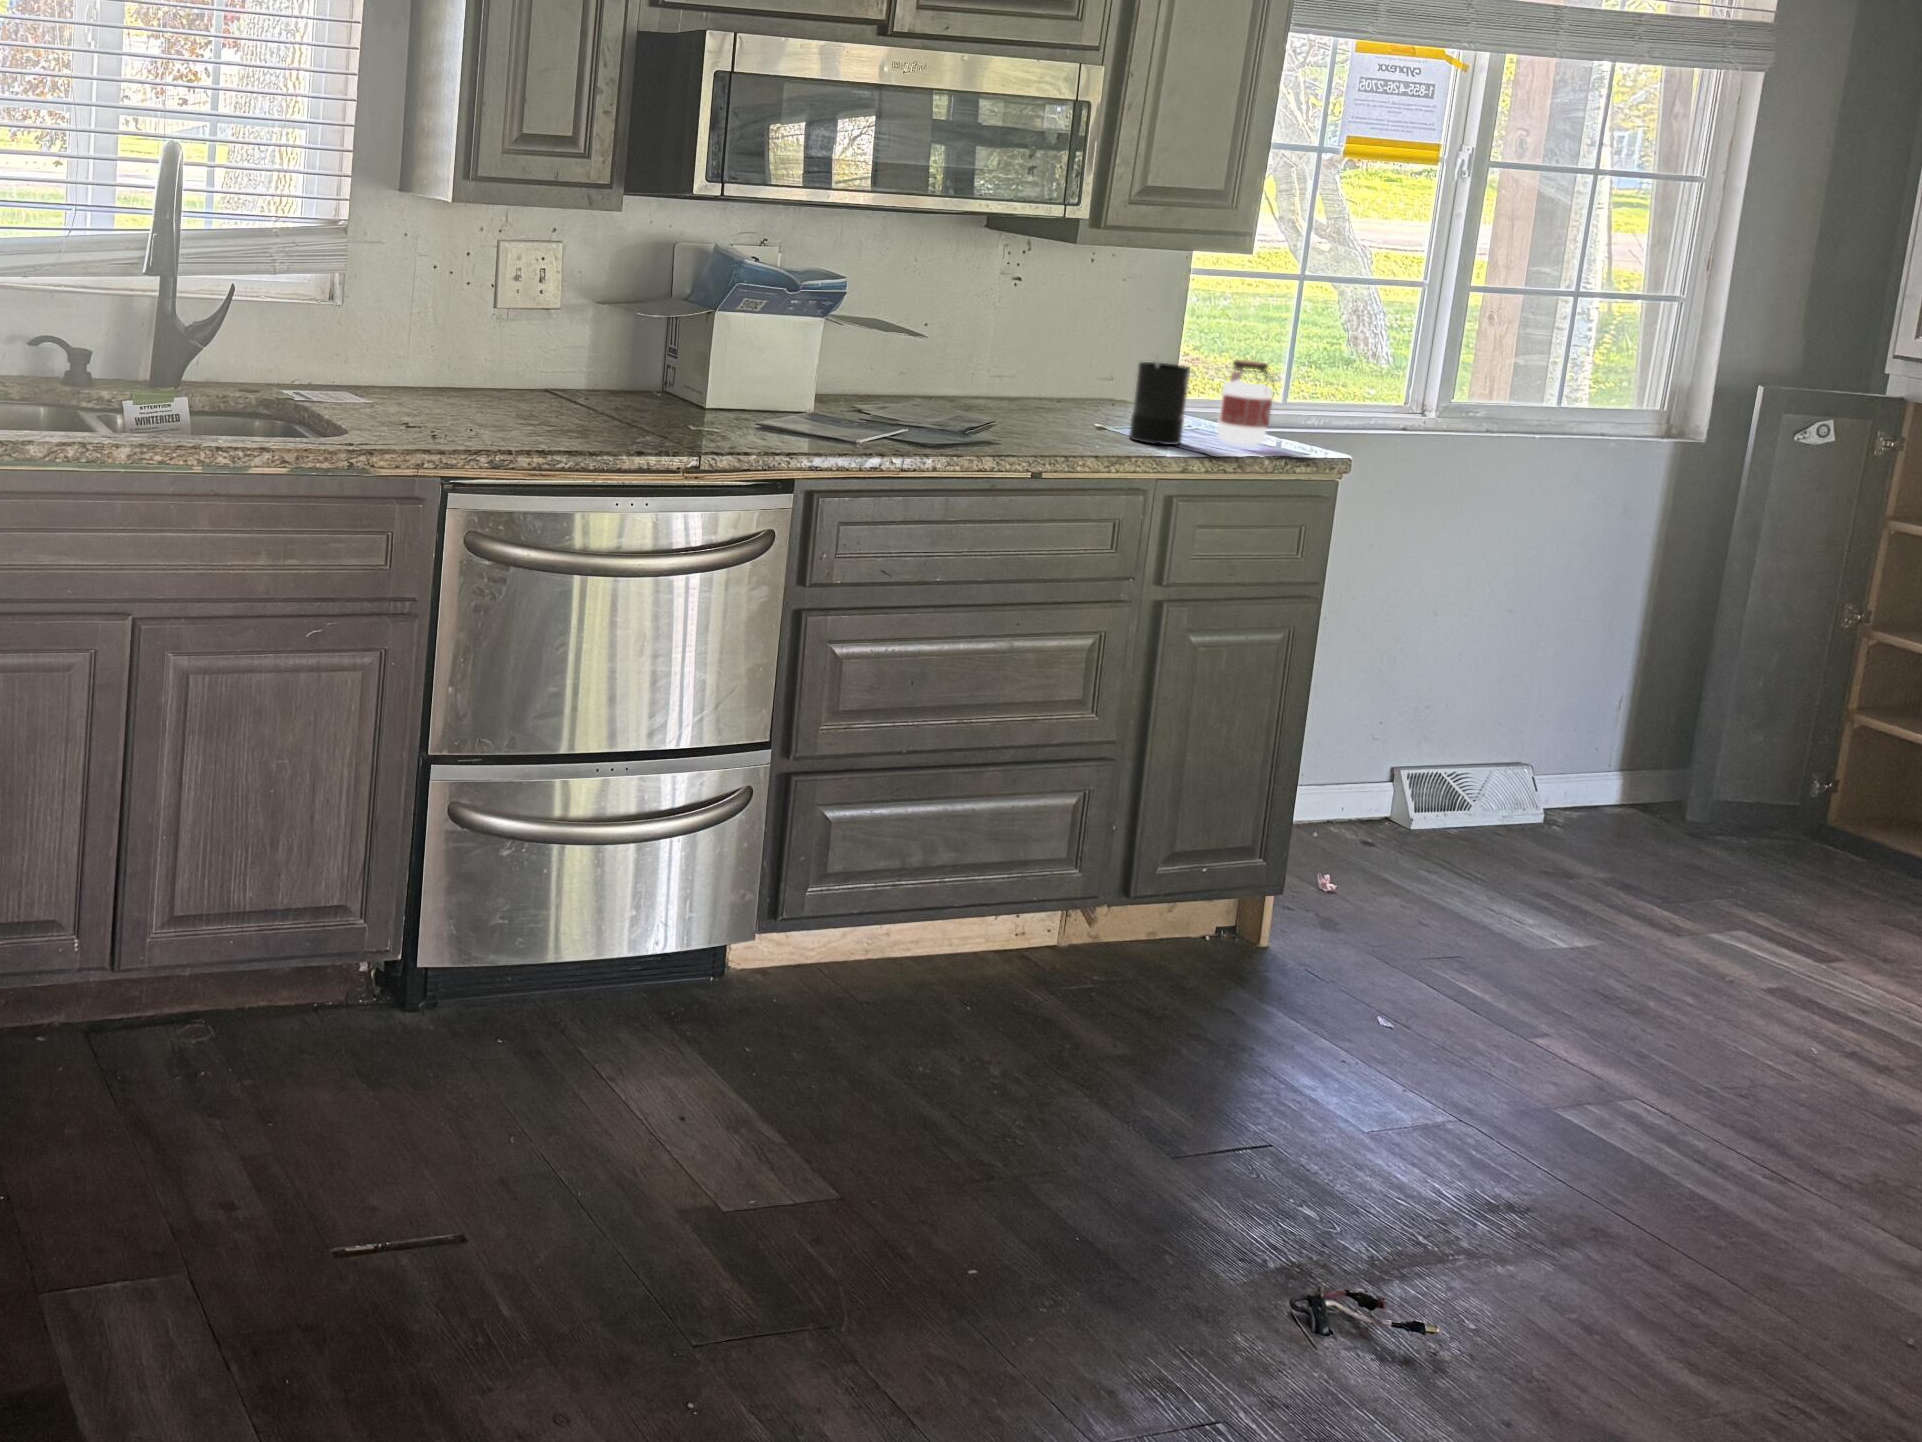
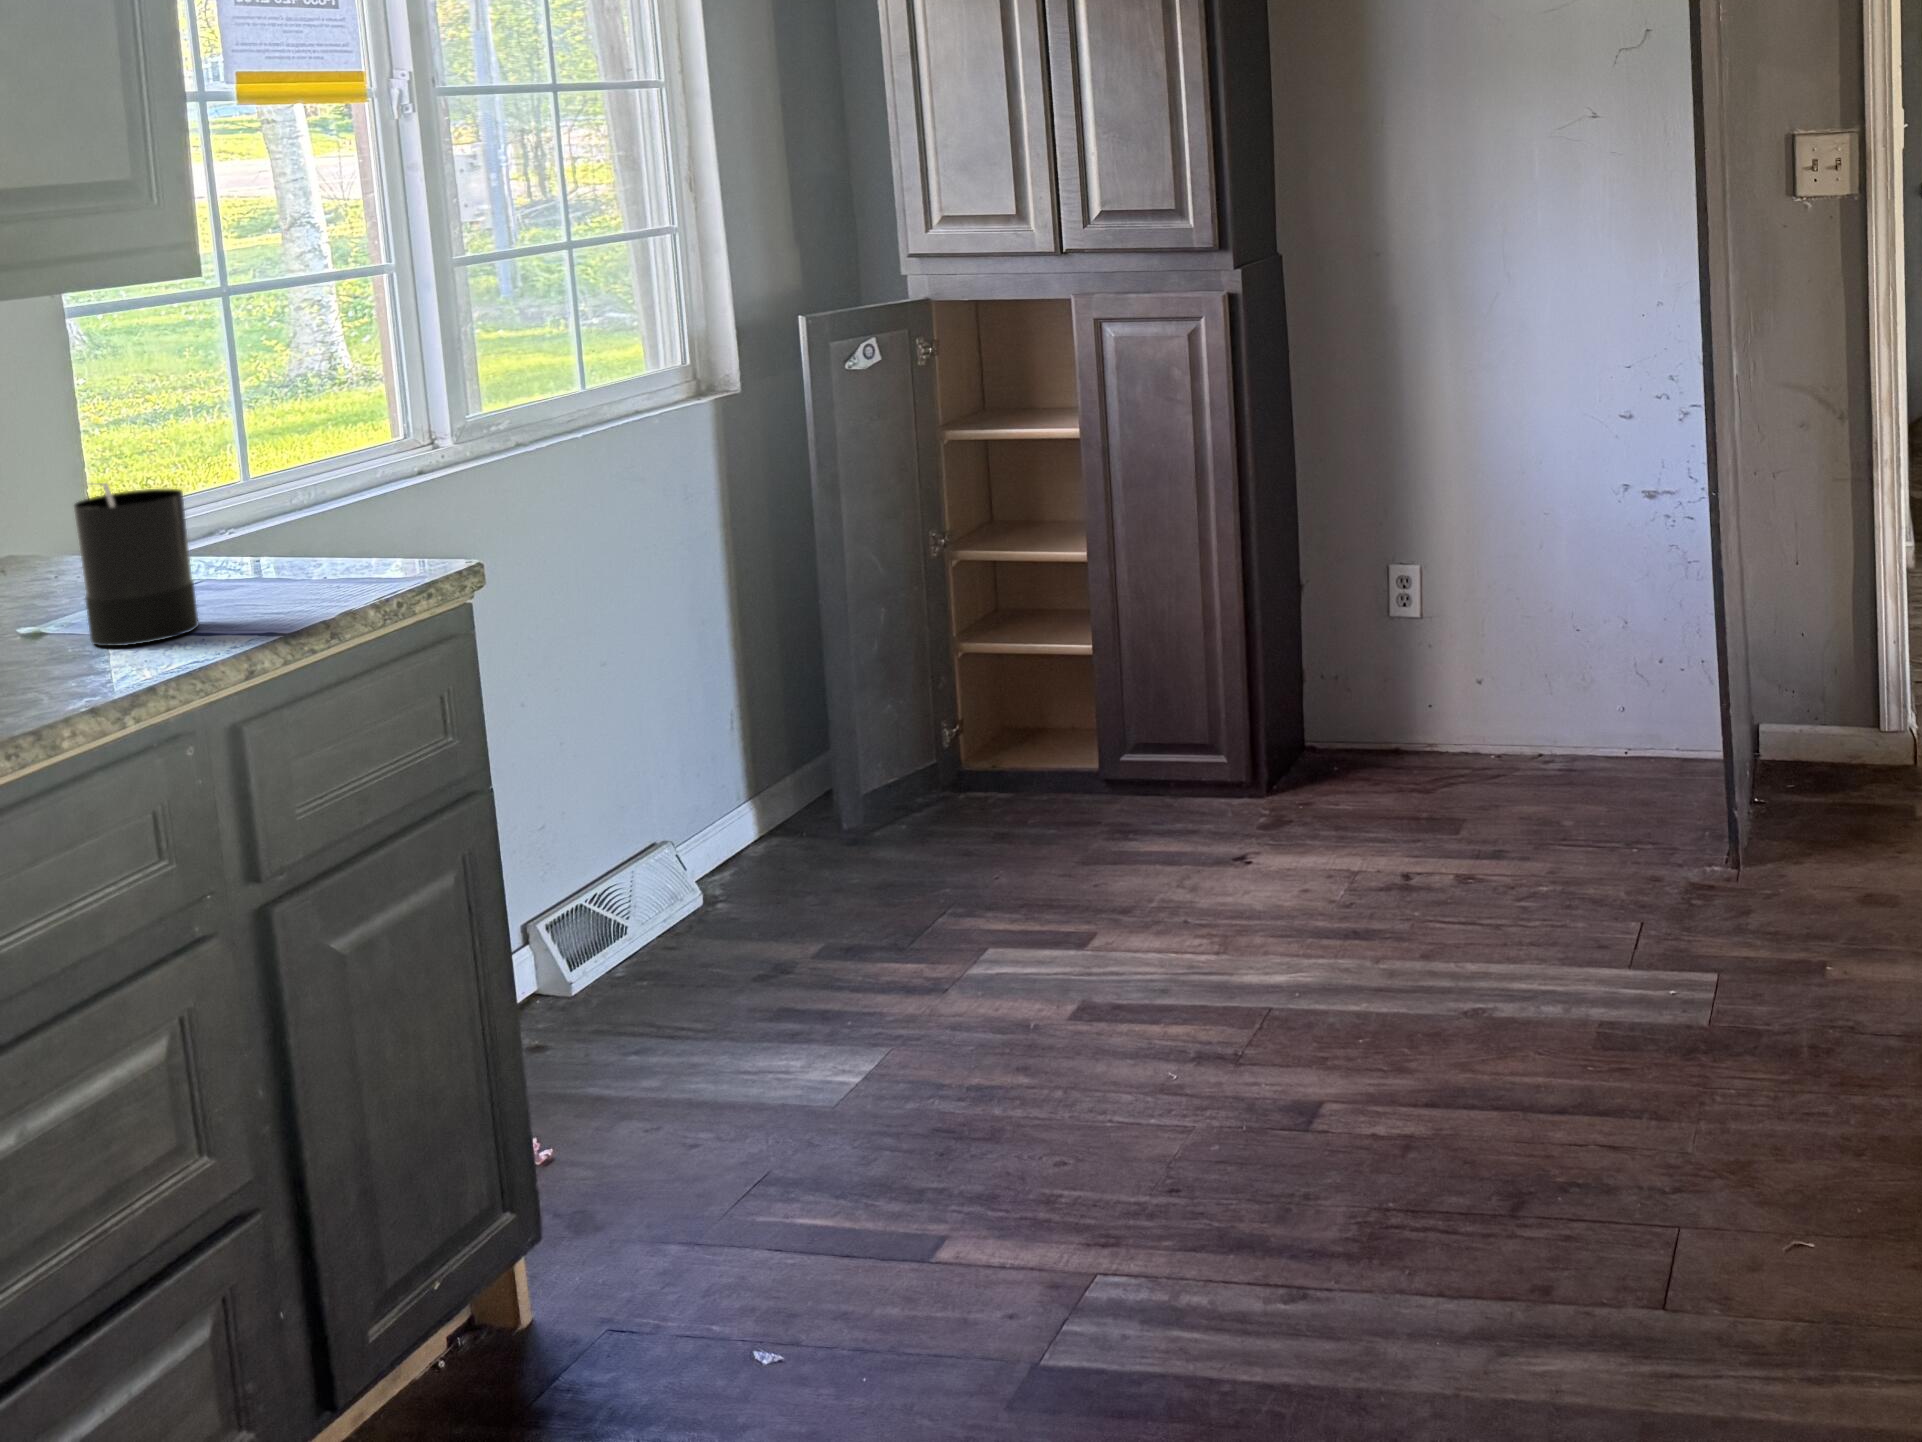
jar: present [1218,360,1274,446] -> none [234,446,339,597]

